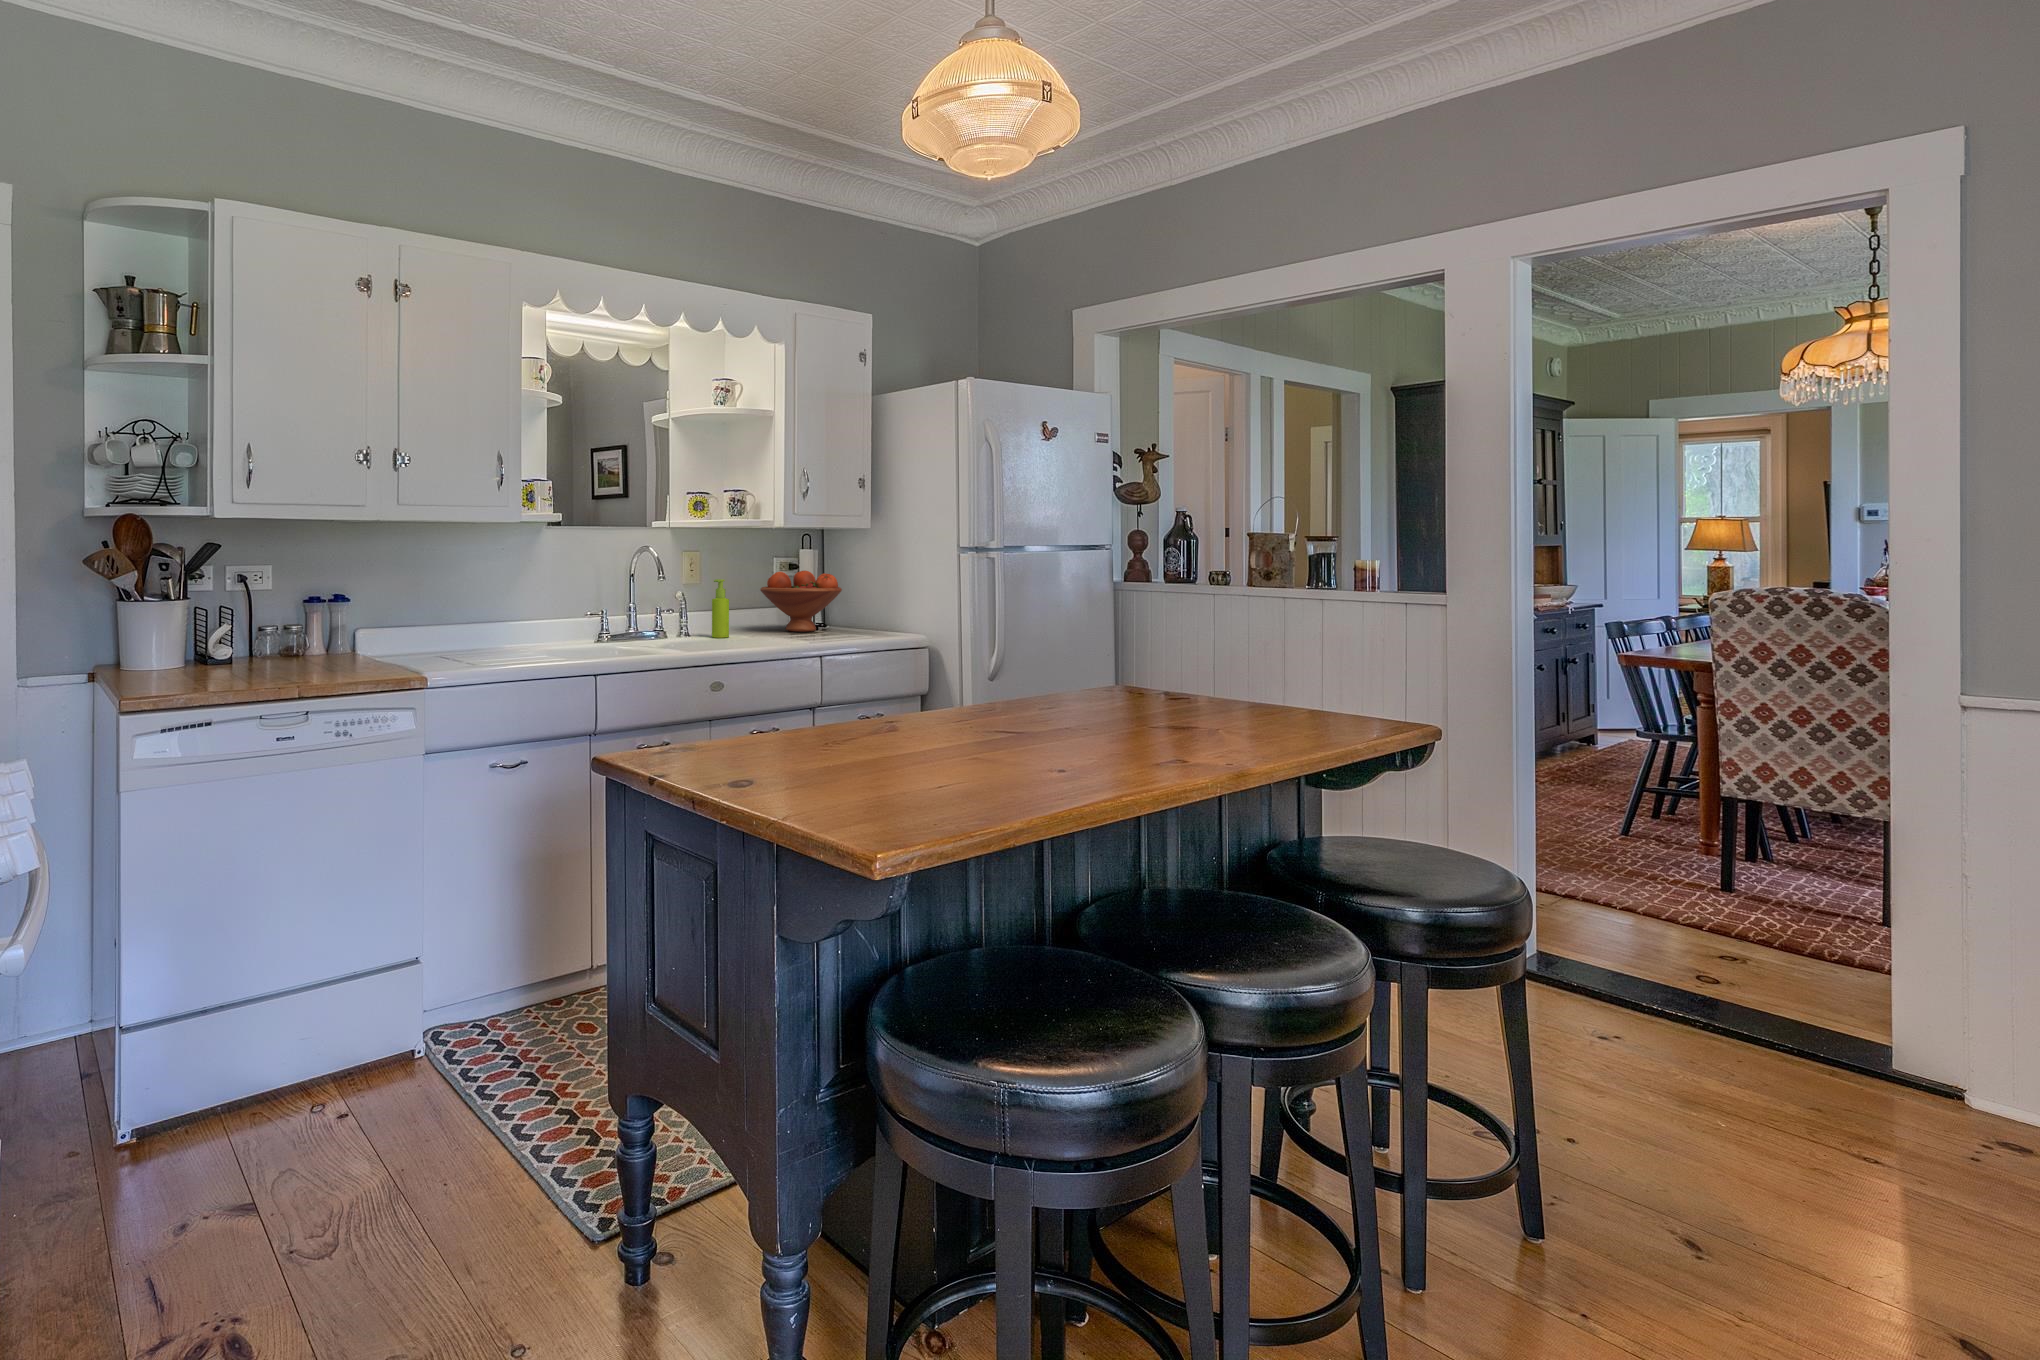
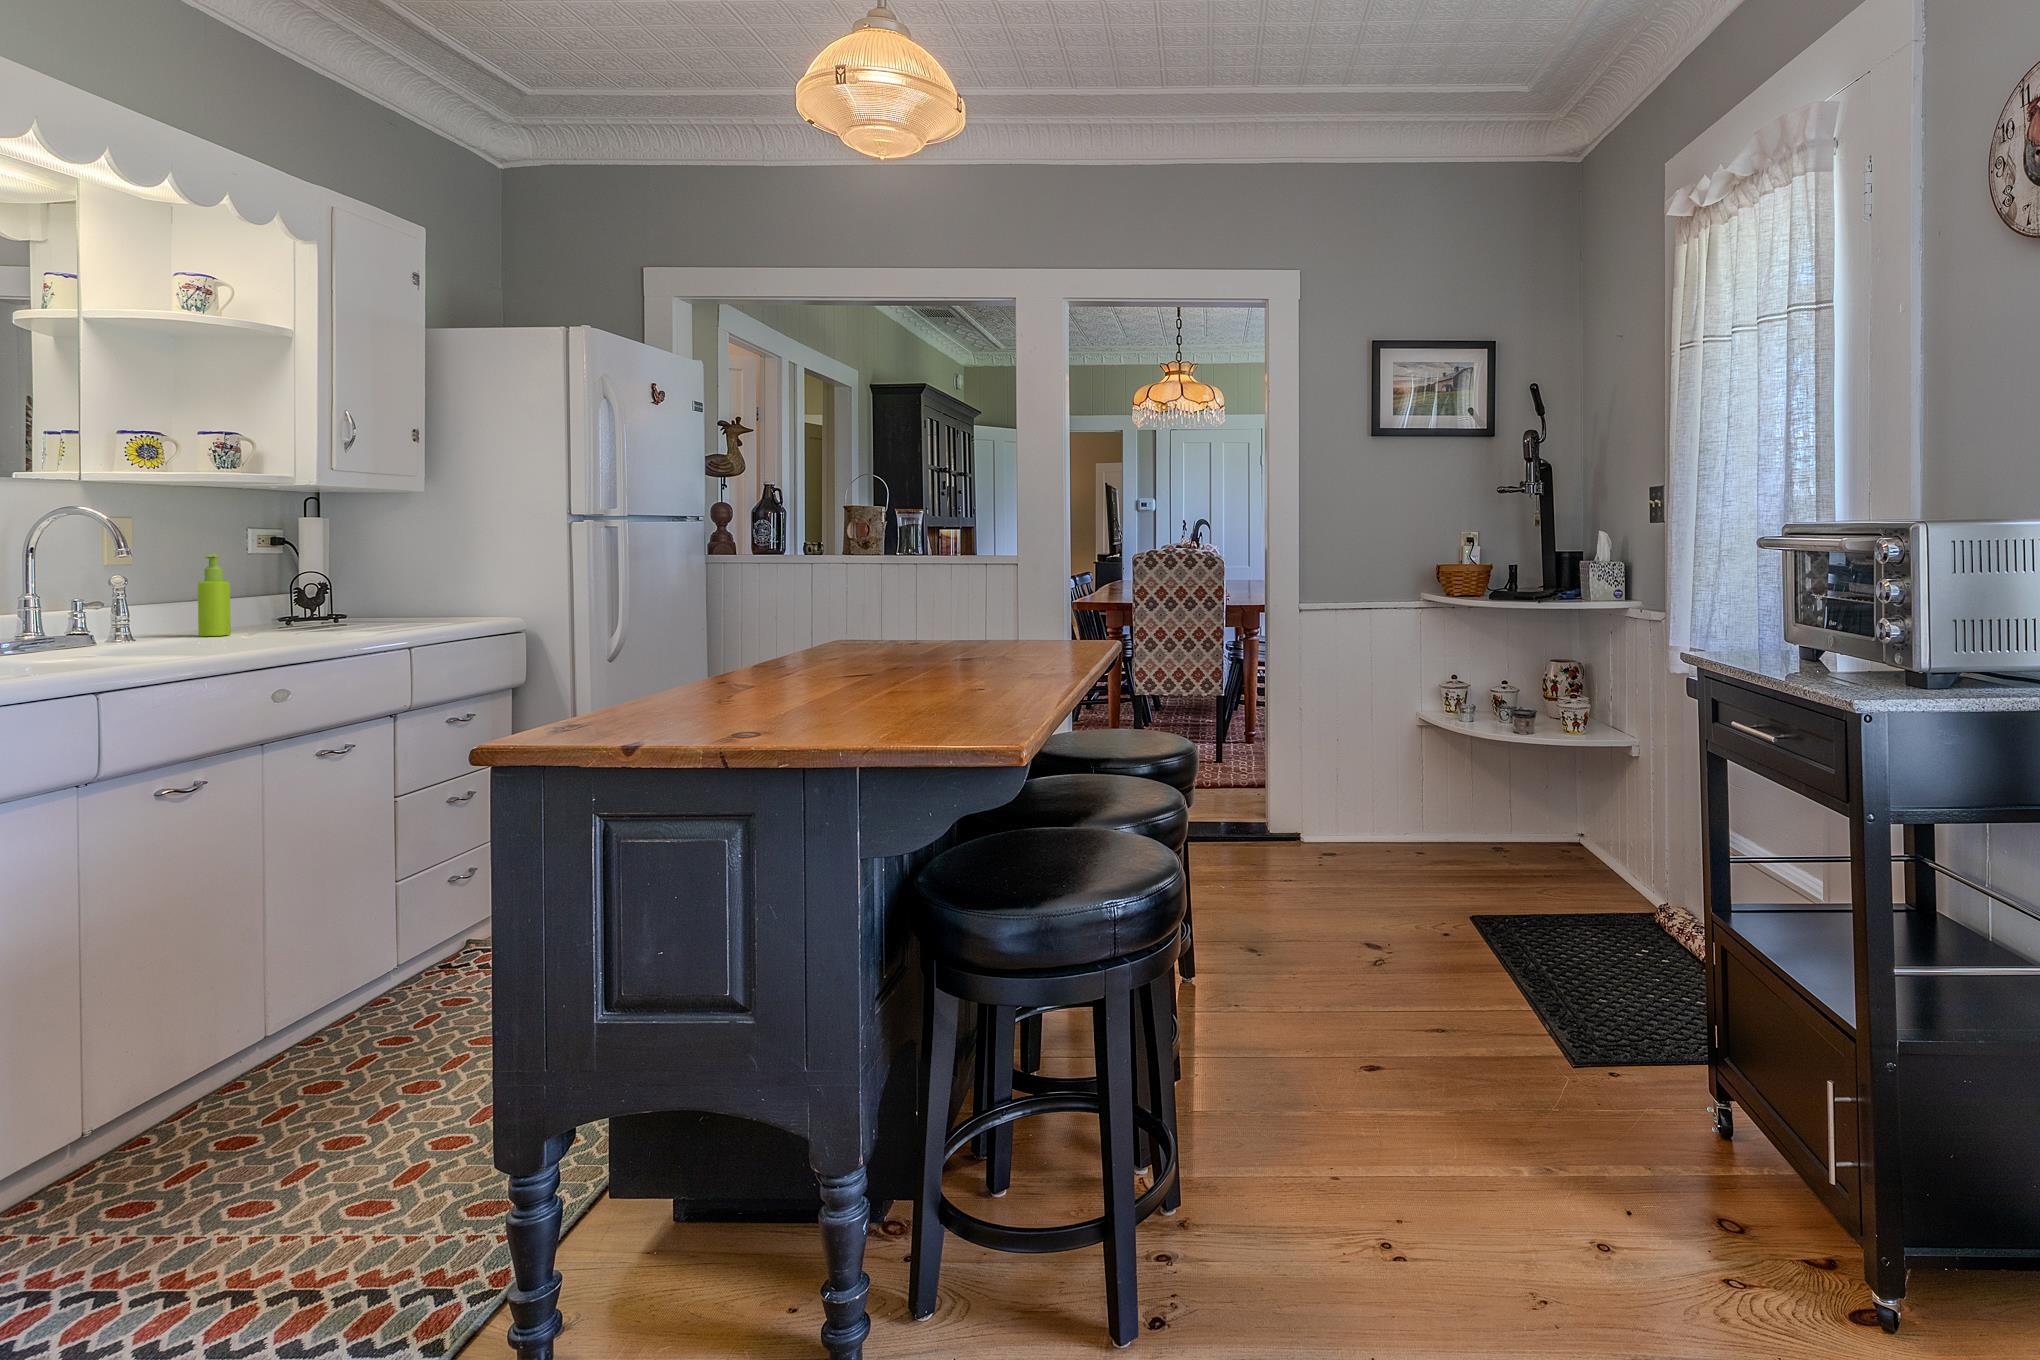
fruit bowl: present [760,571,842,632] -> none [253,544,390,623]

